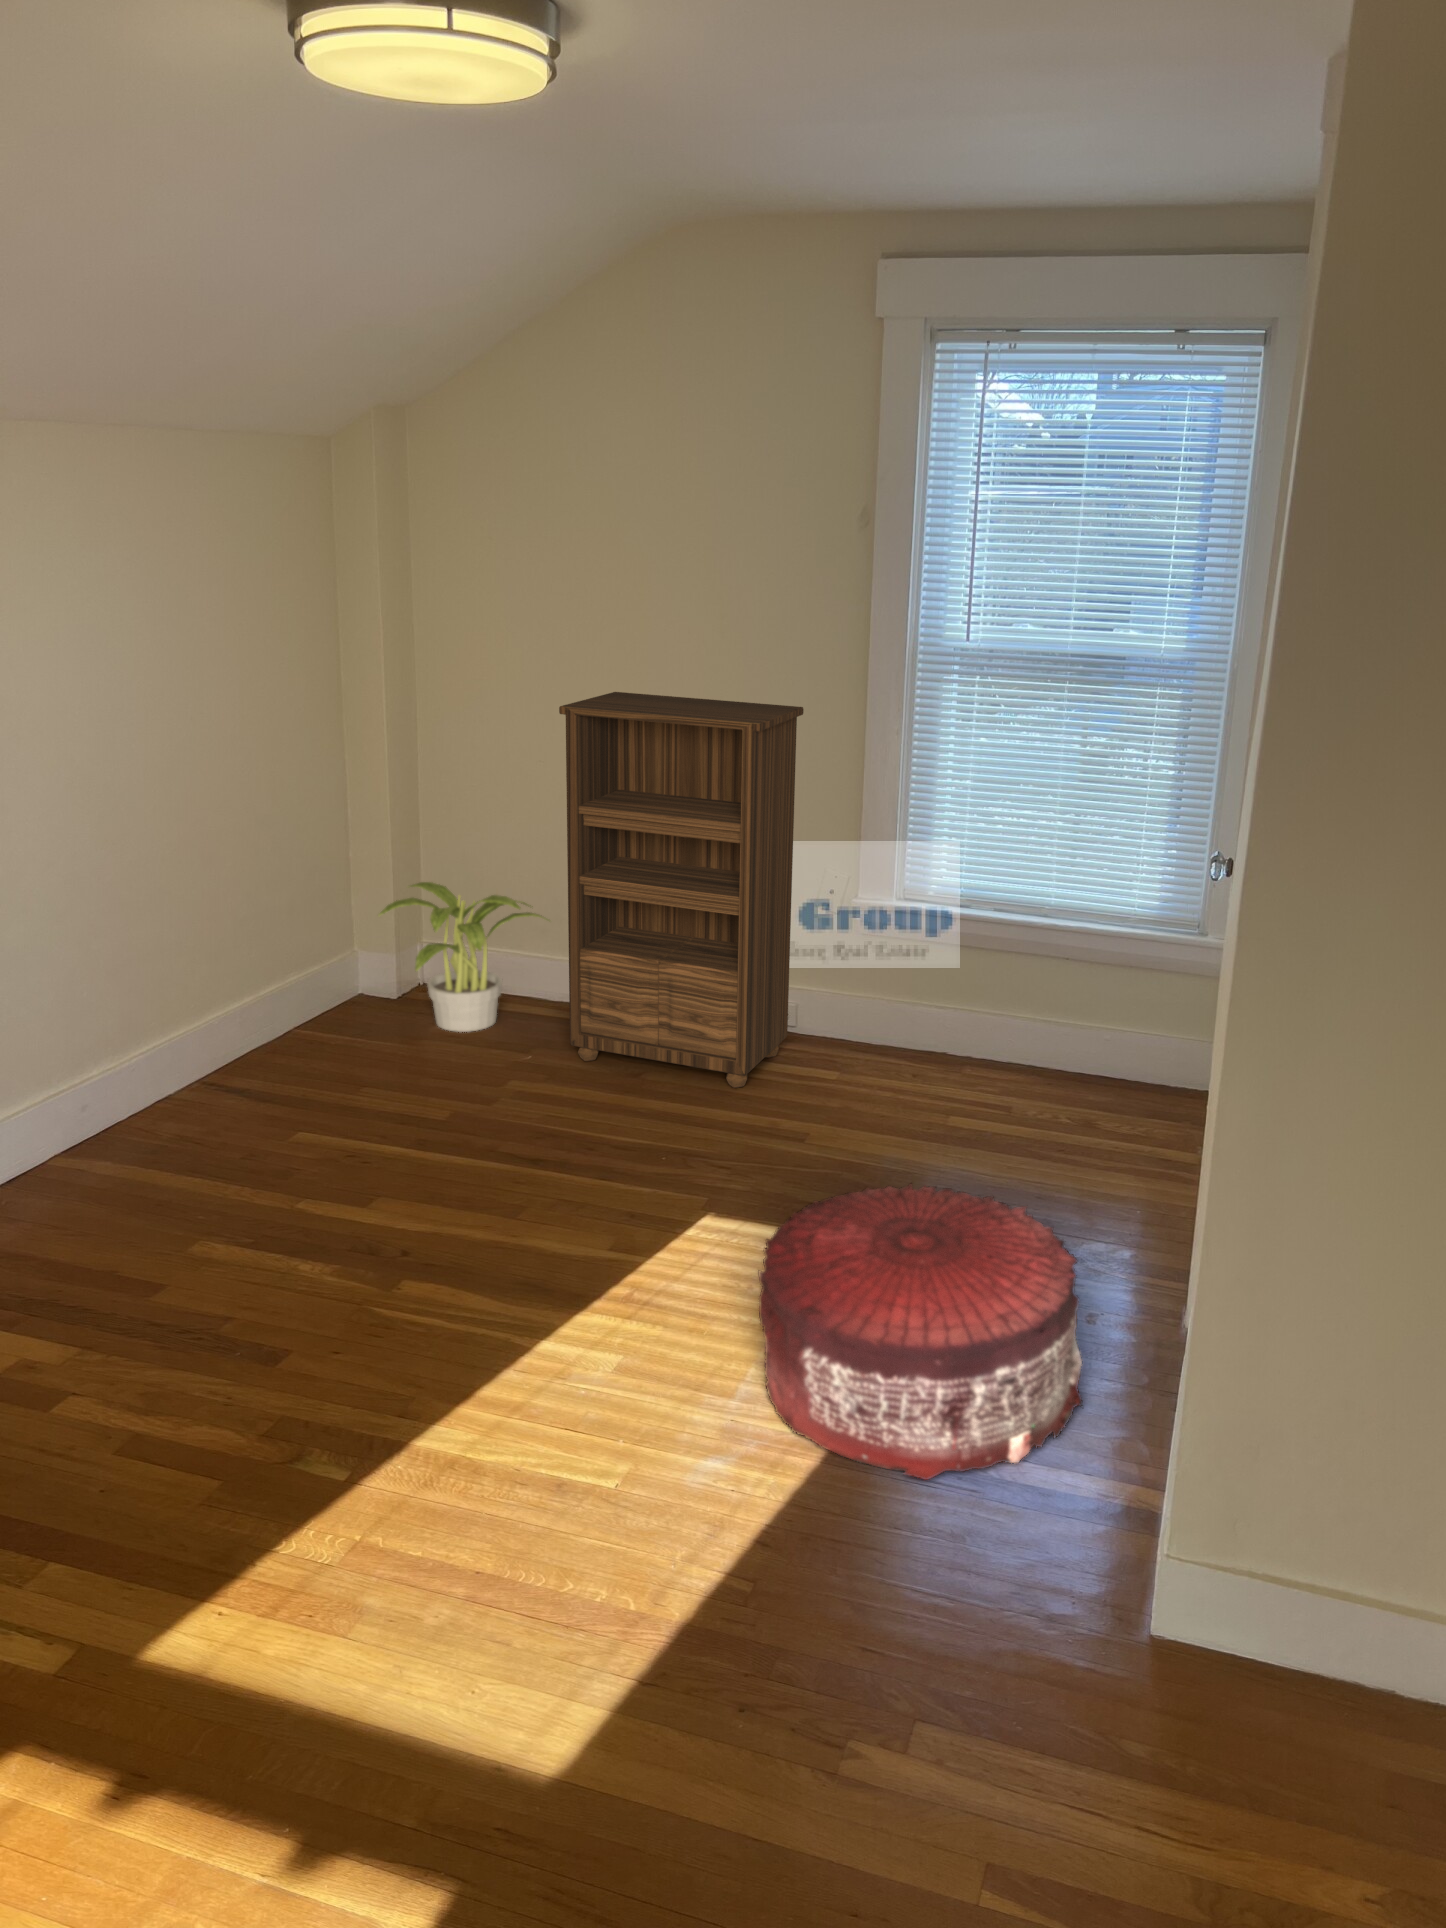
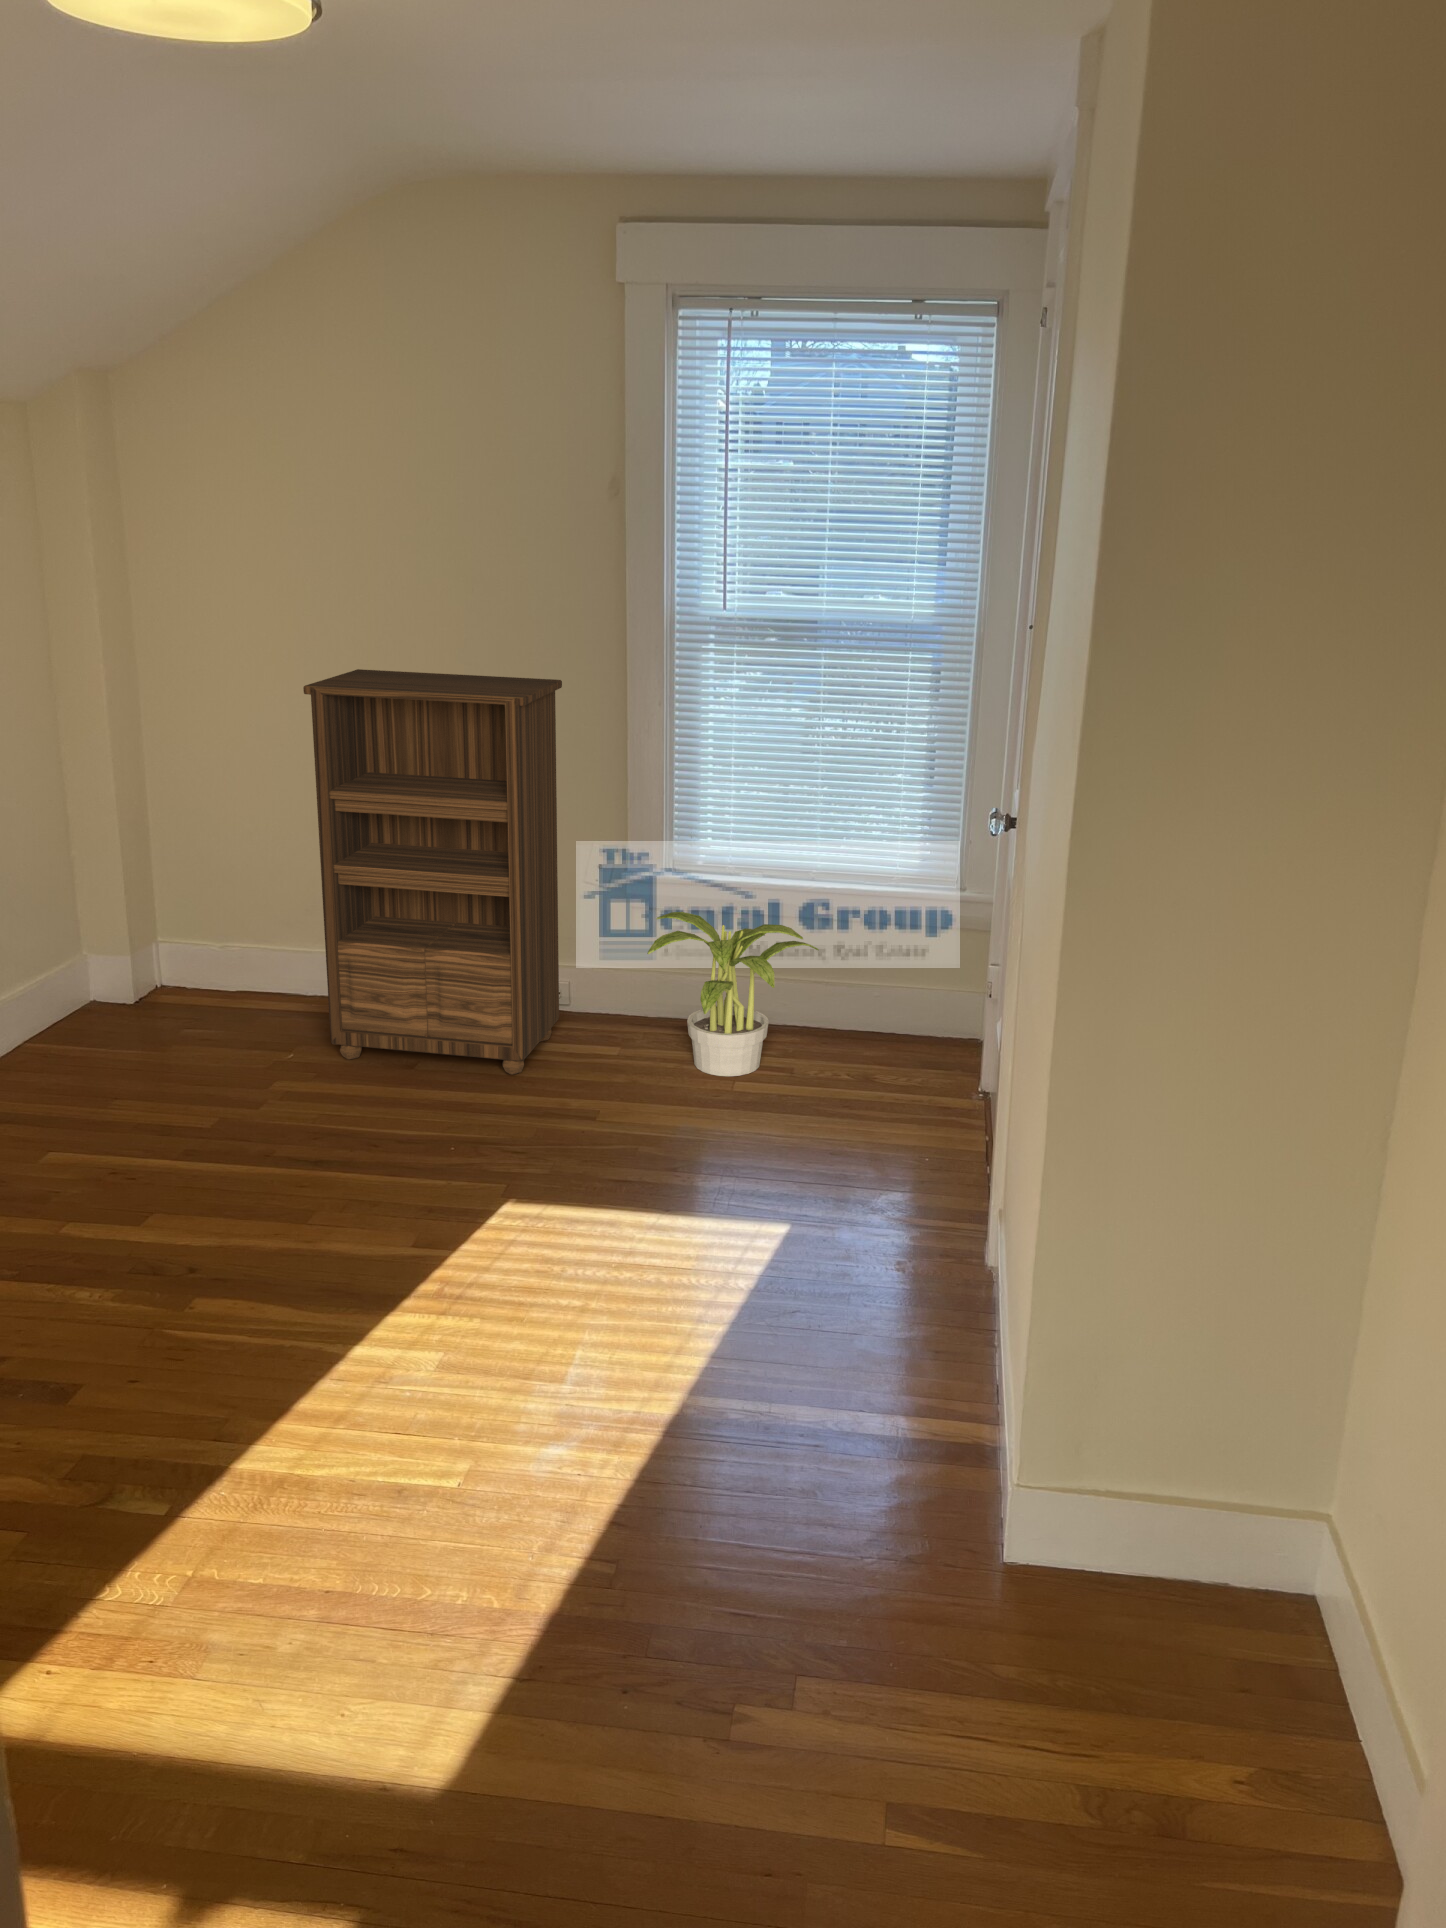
potted plant: present [379,882,546,1032] -> present [647,912,819,1076]
pouf: present [759,1184,1083,1480] -> none [580,1149,908,1437]

